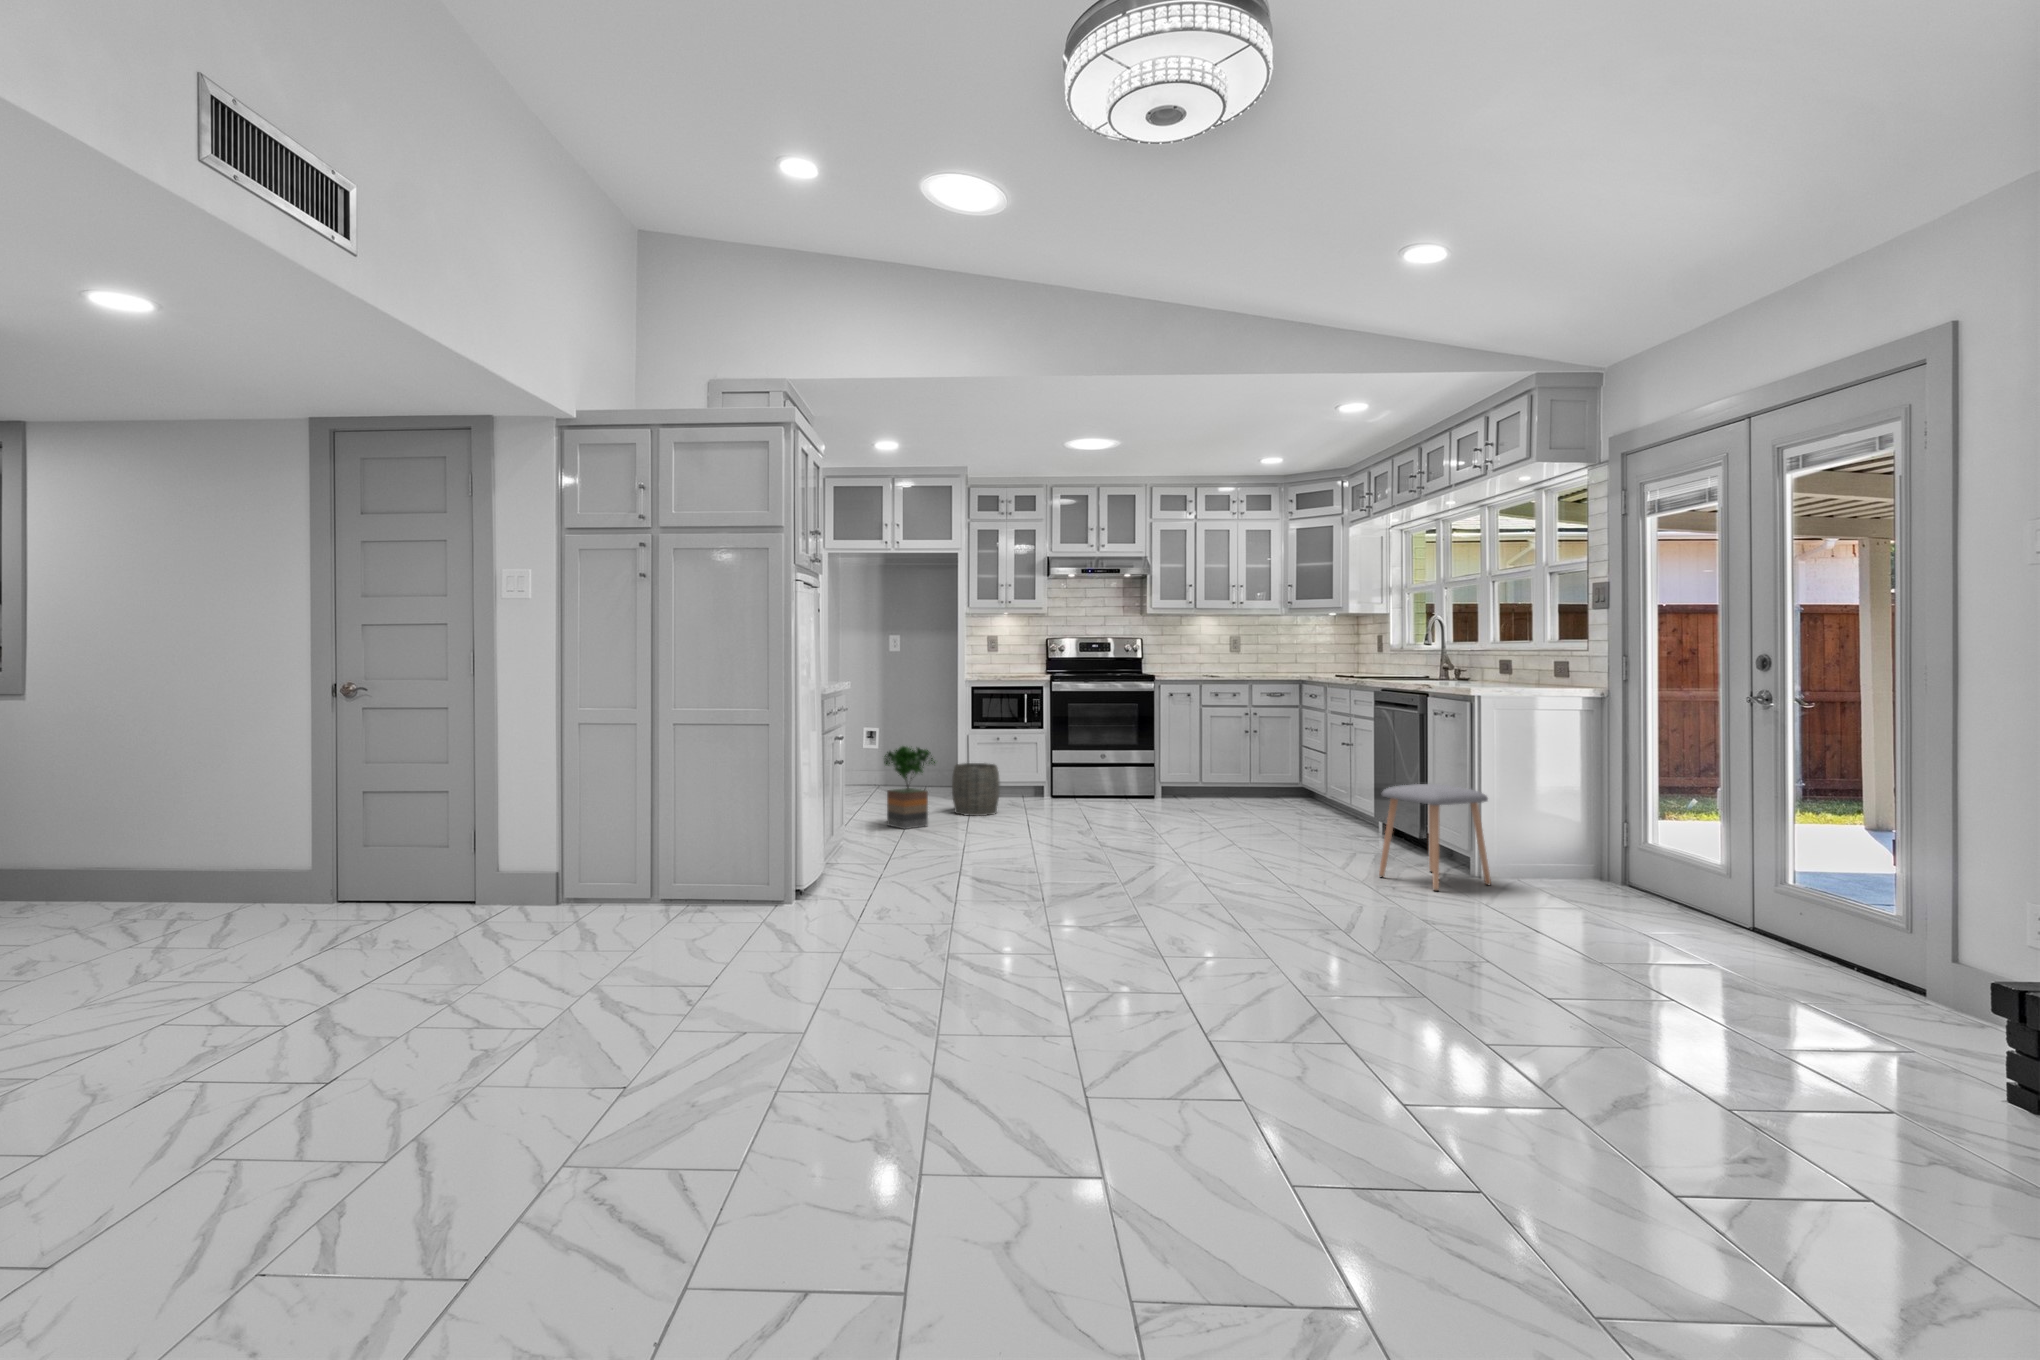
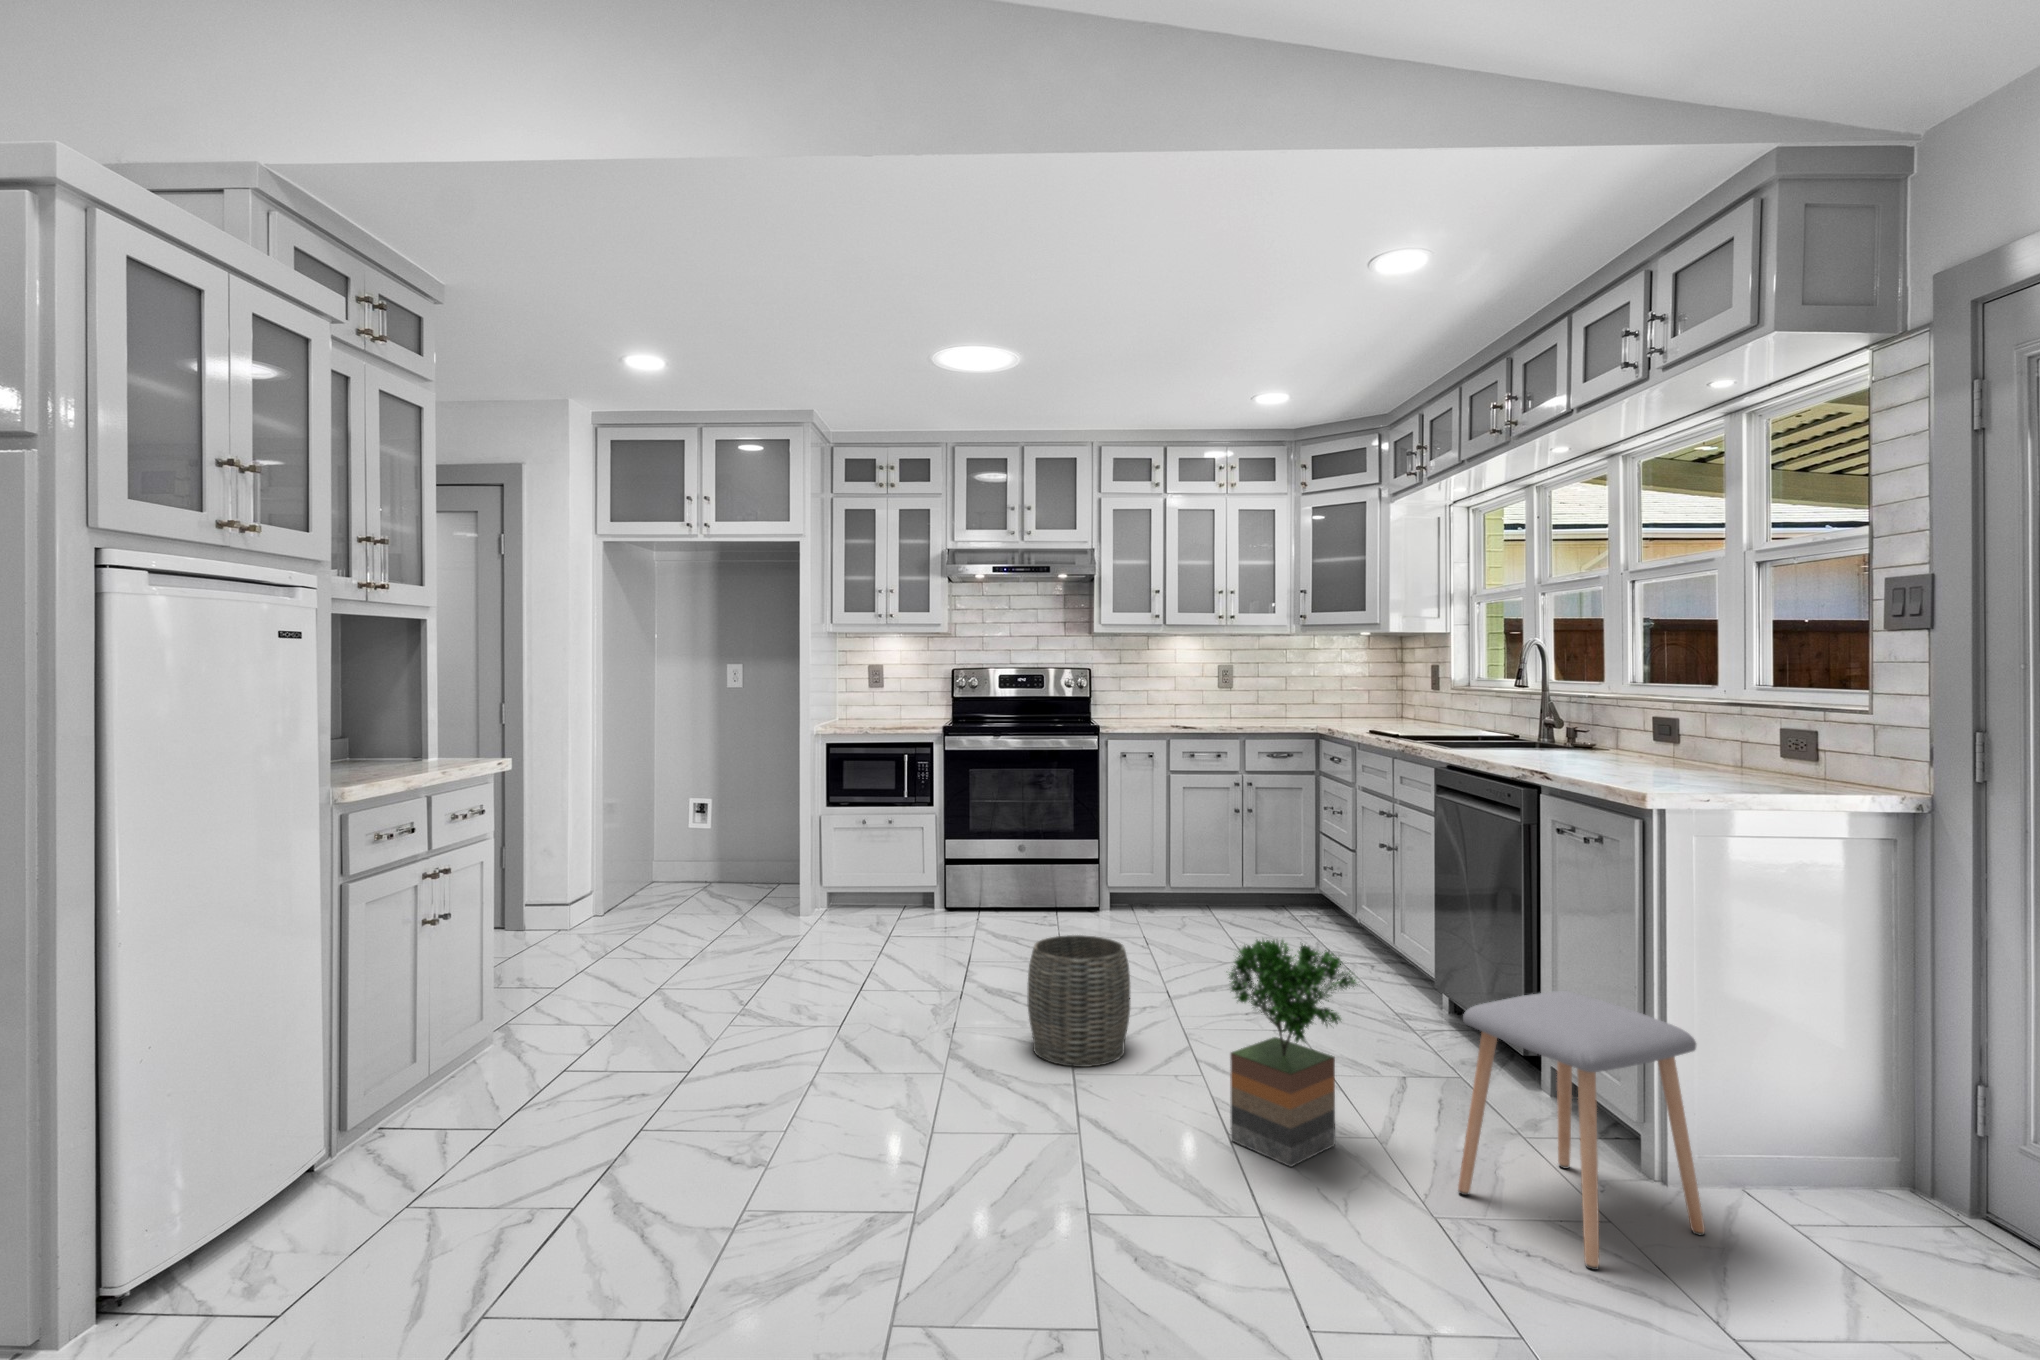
potted tree: present [884,746,935,829] -> present [1229,940,1356,1167]
woven basket: present [952,763,1000,816] -> present [1028,935,1130,1067]

